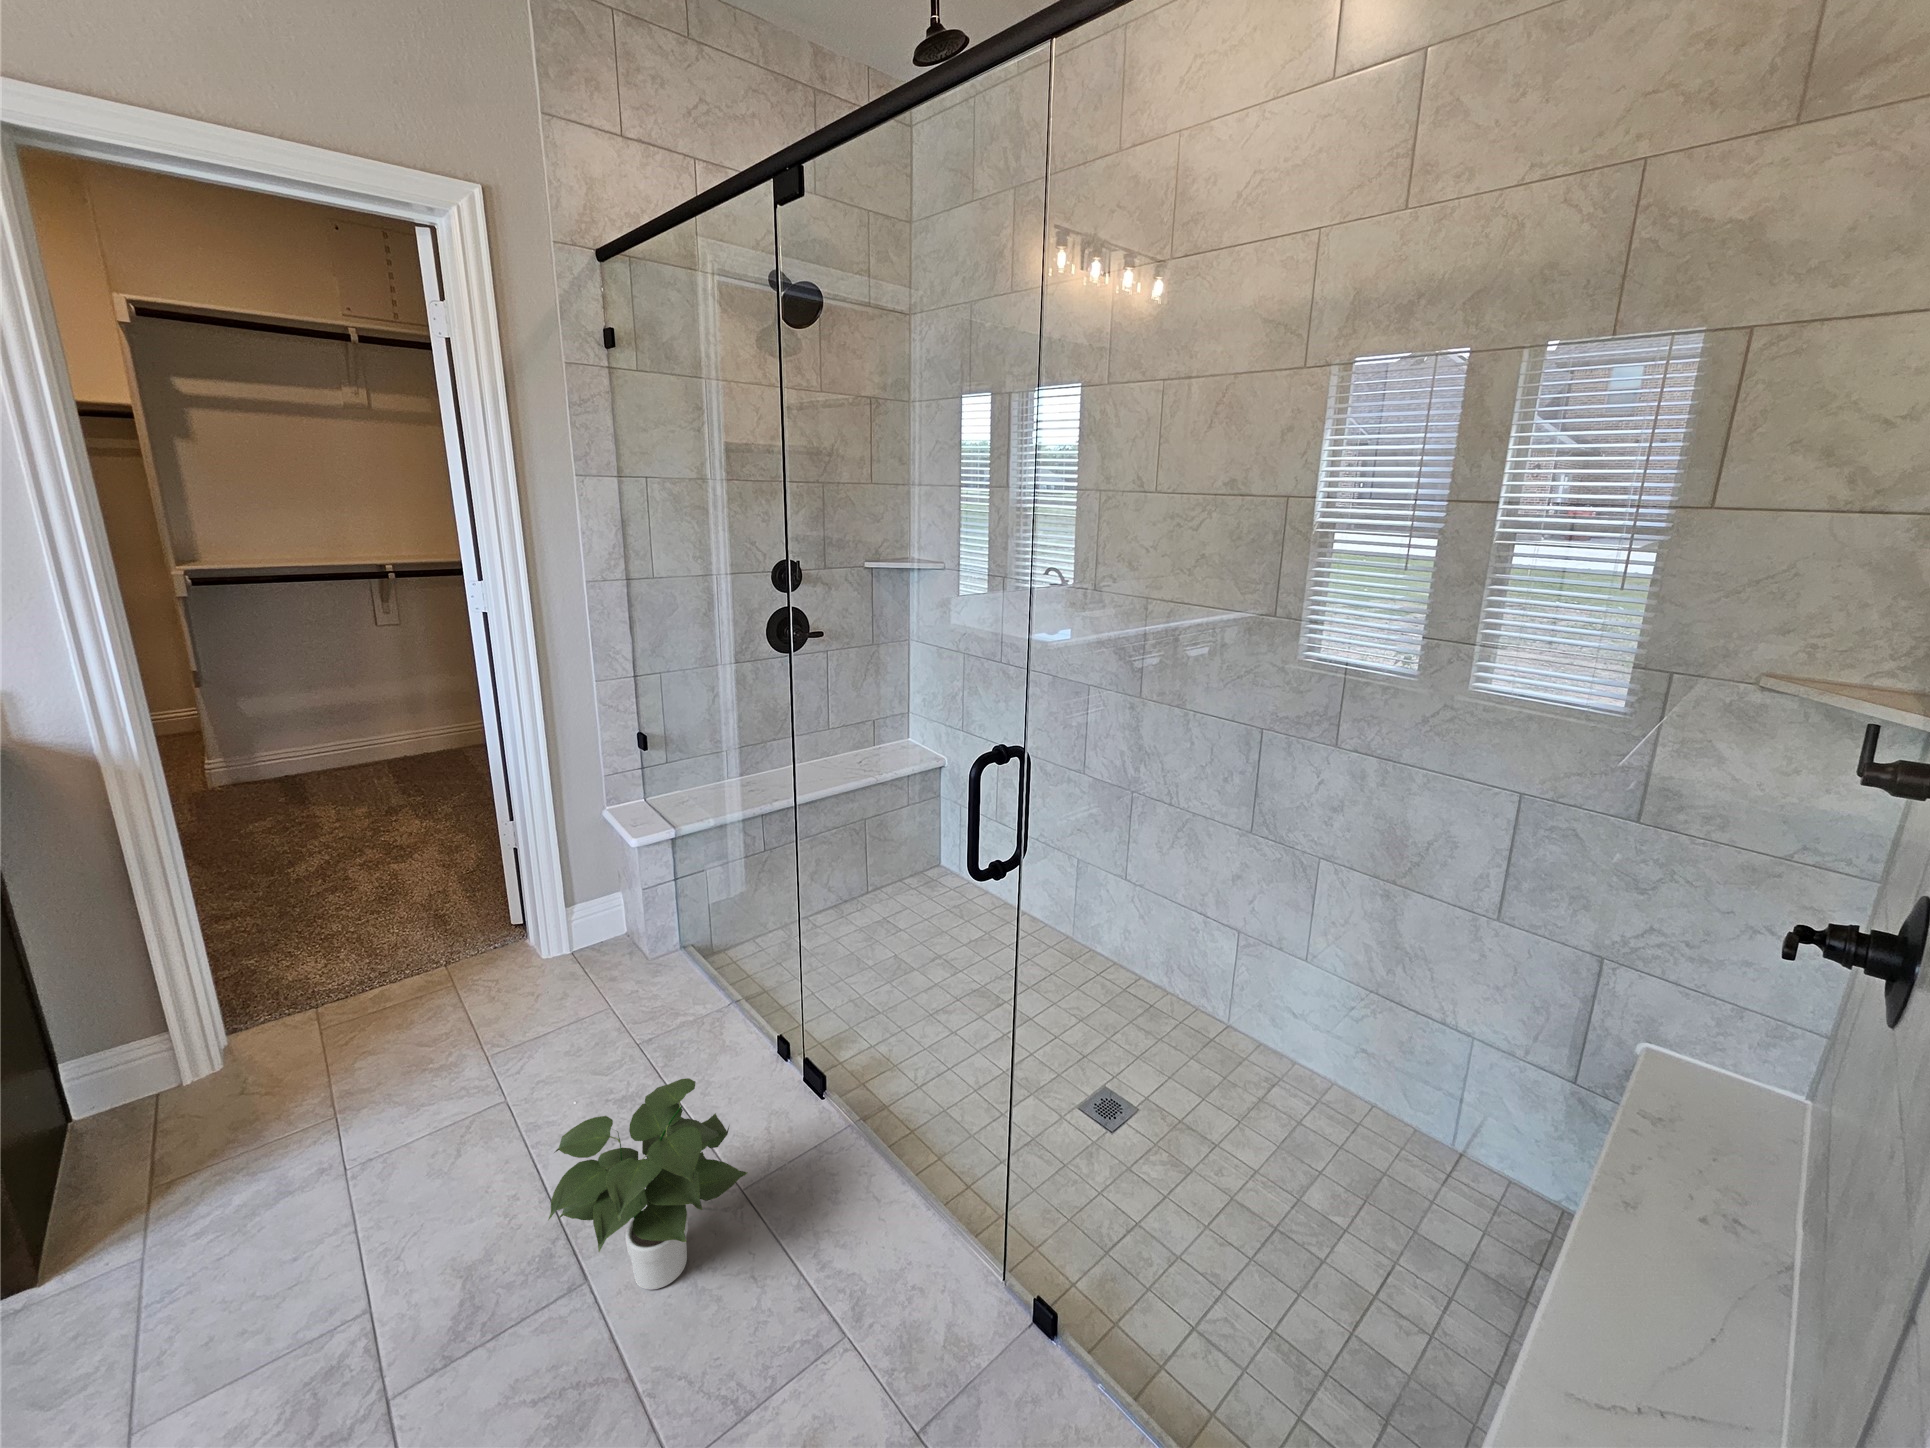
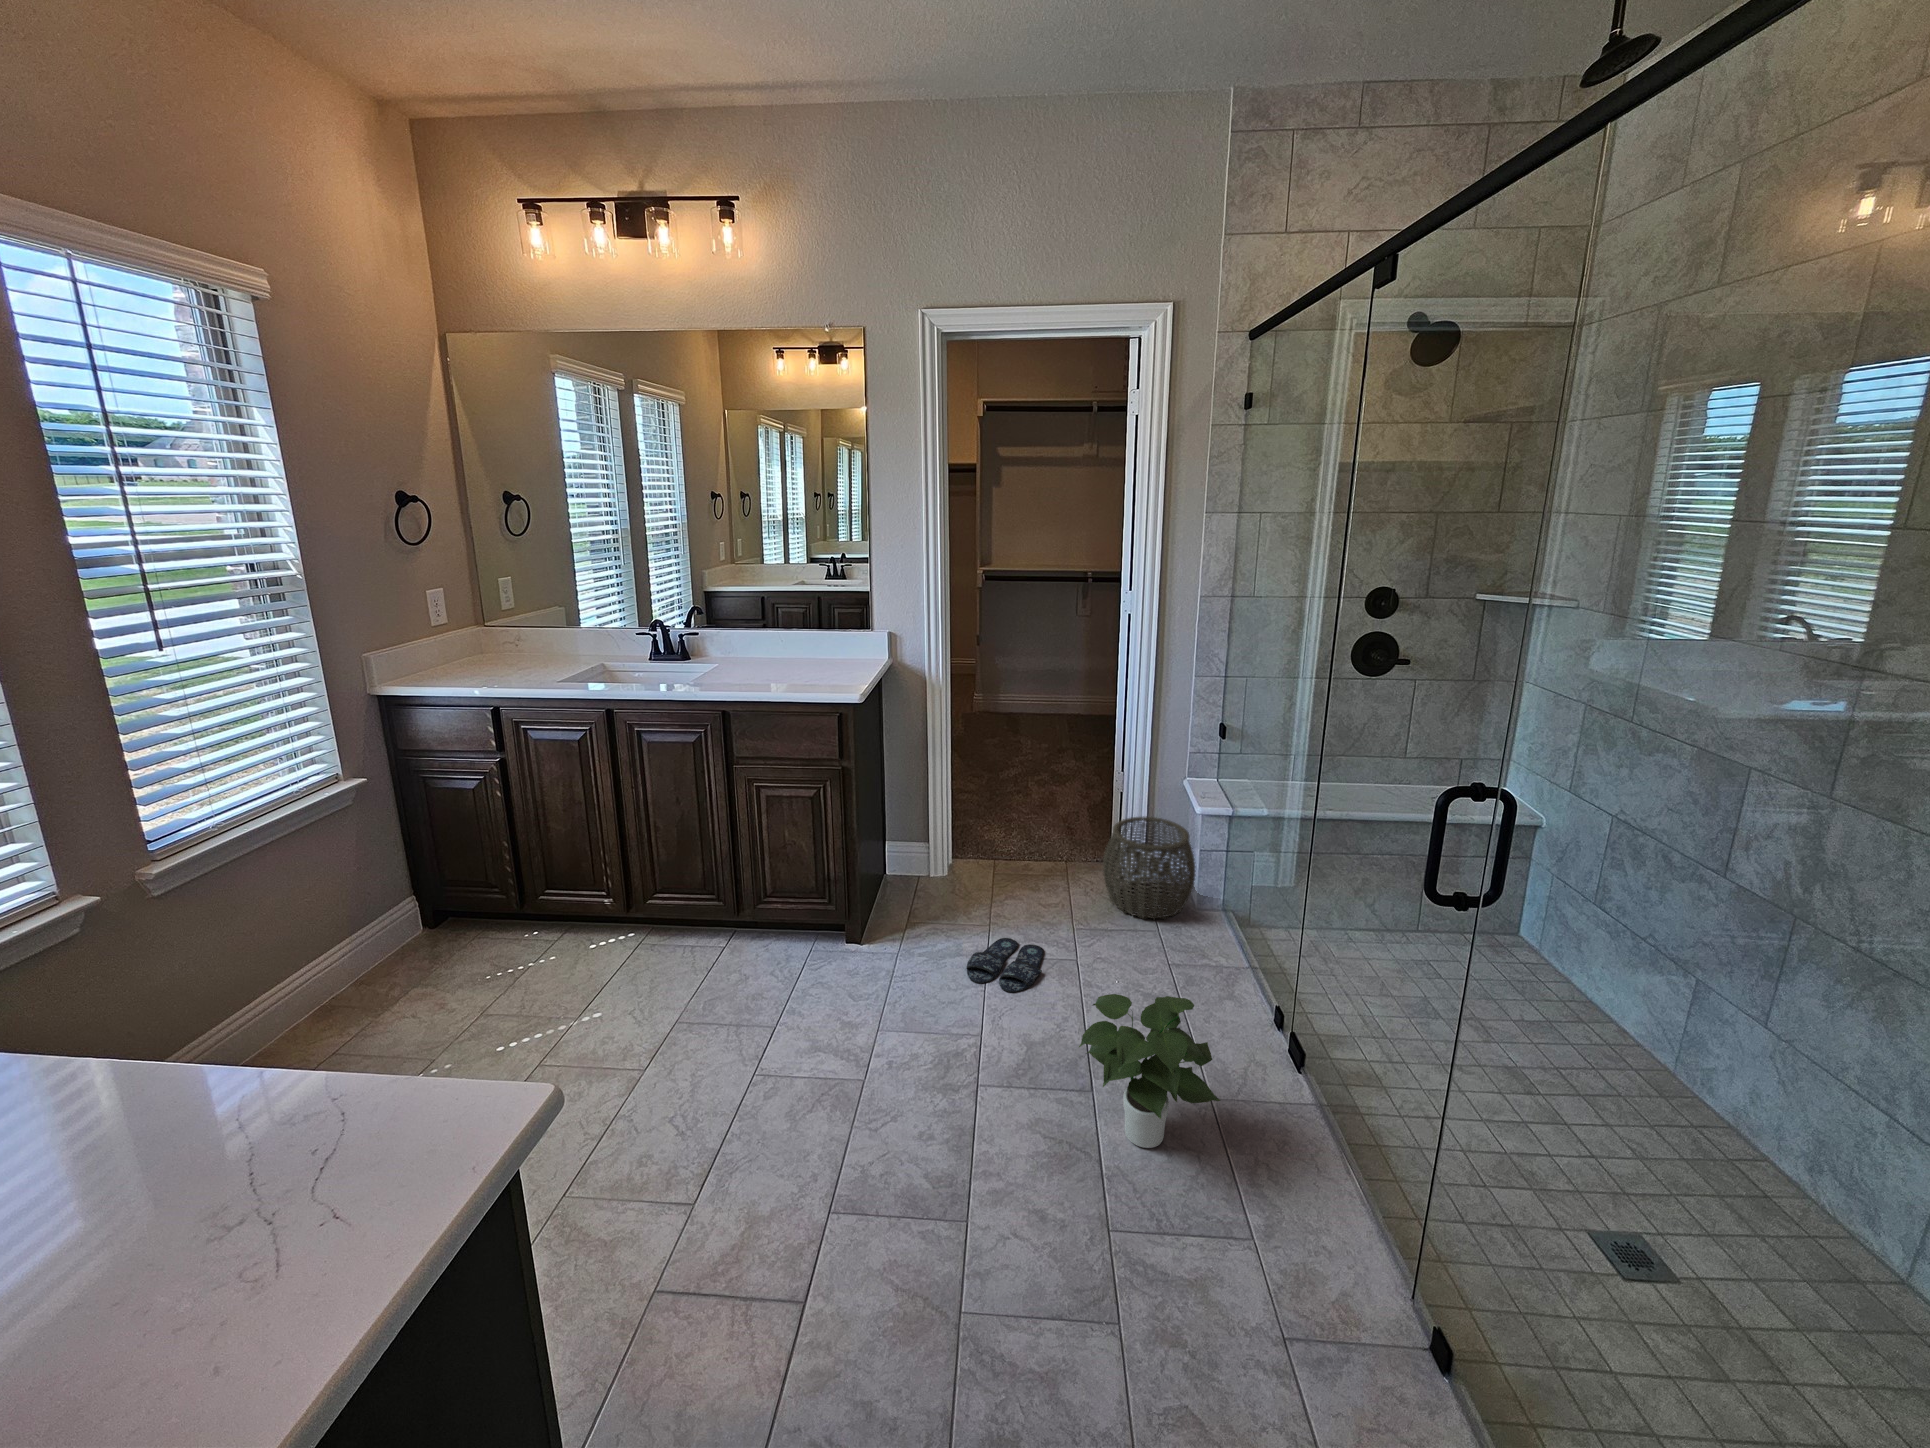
woven basket: none [509,865,642,1000] -> present [1103,817,1195,919]
slippers: none [306,1102,450,1213] -> present [967,938,1044,992]

